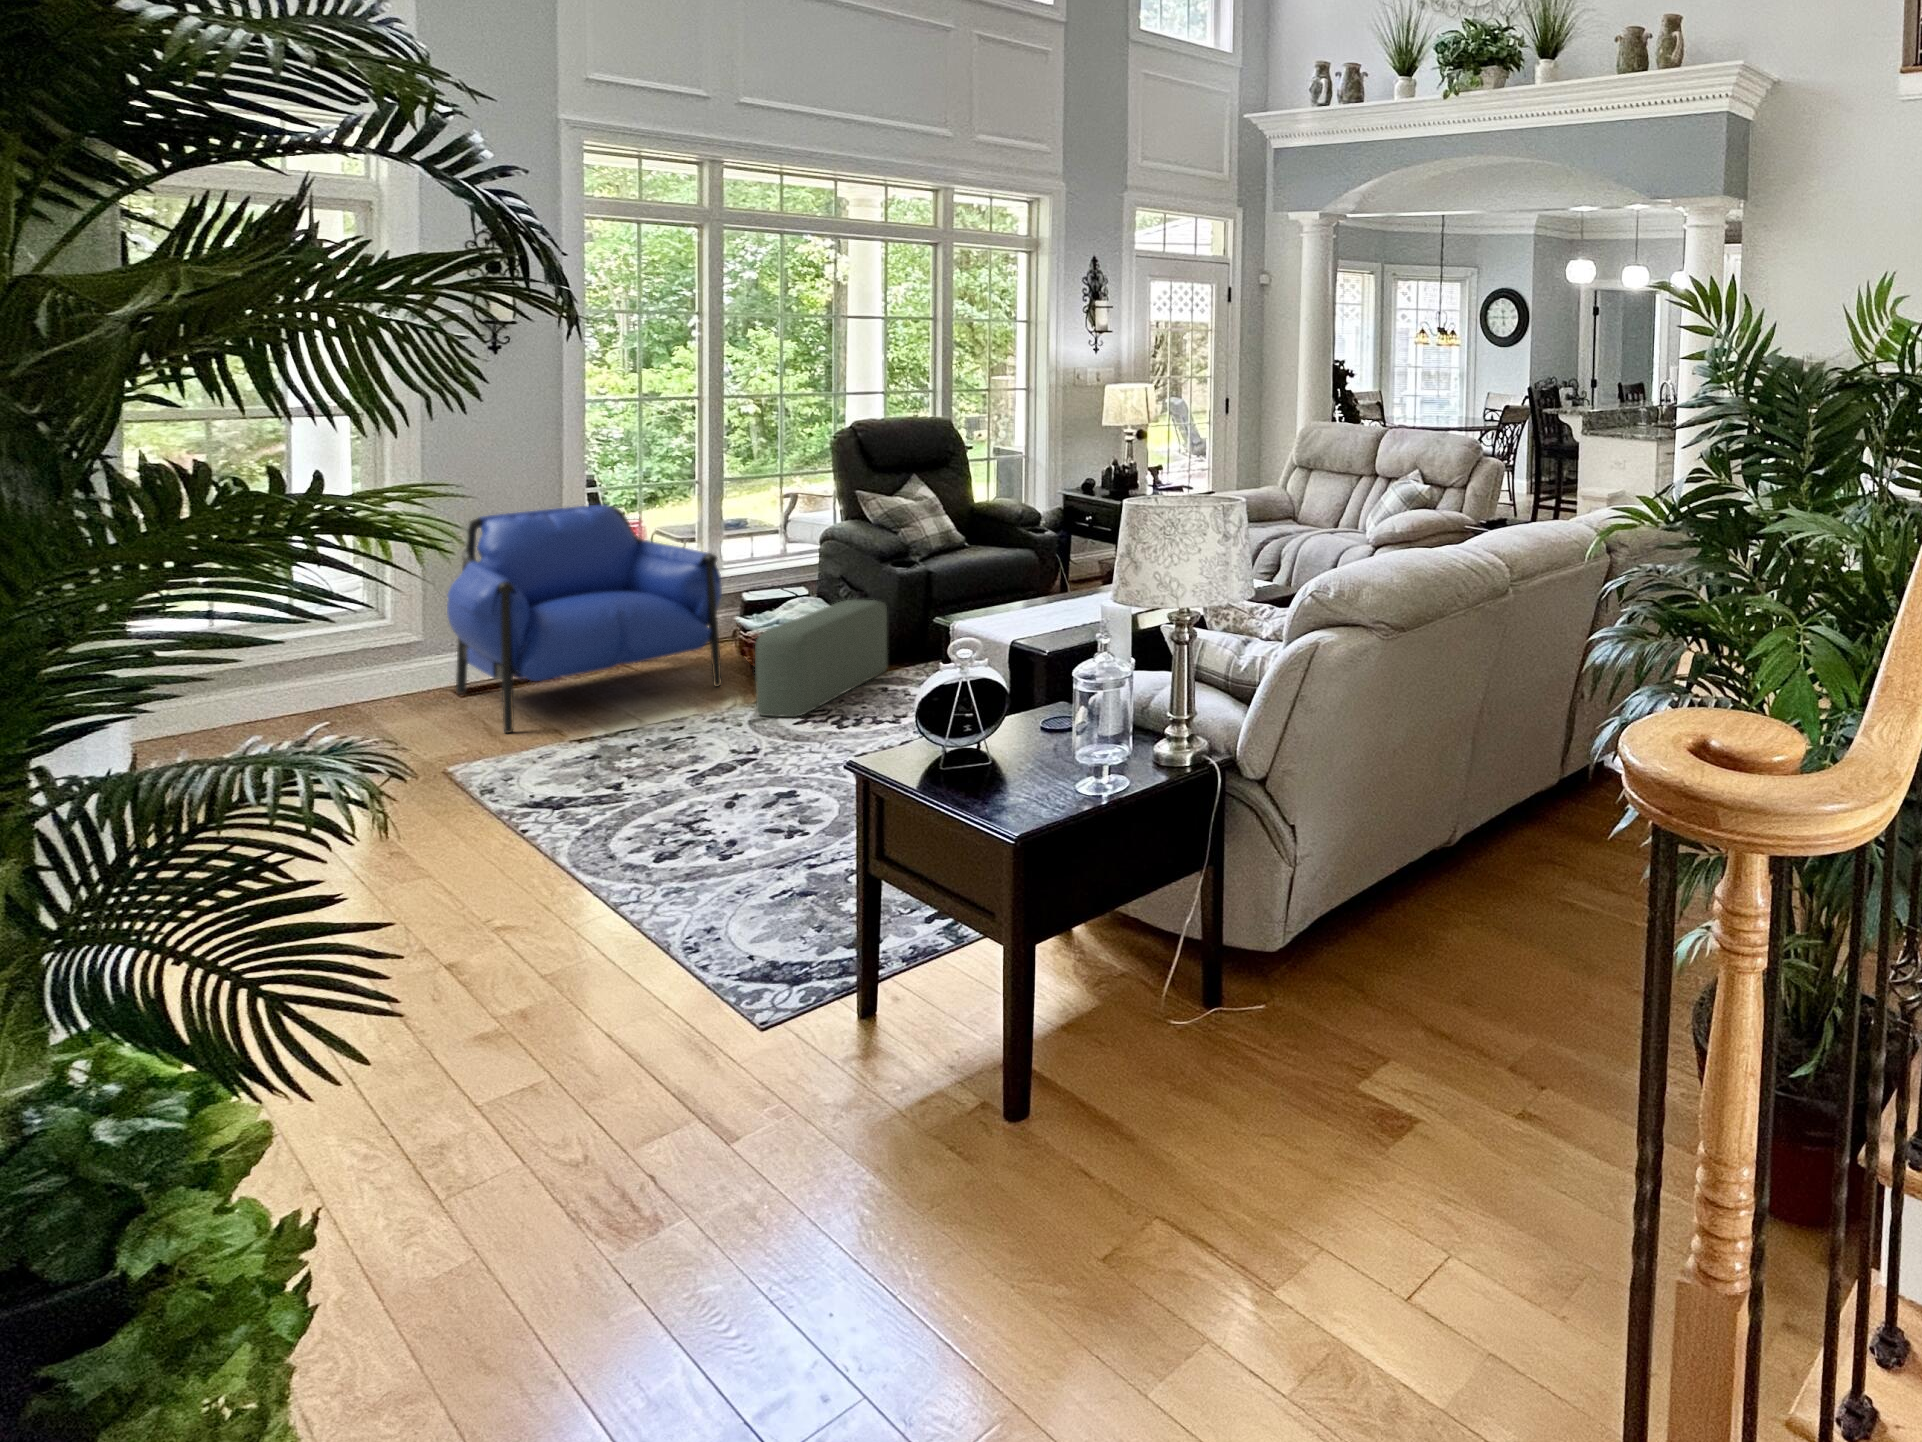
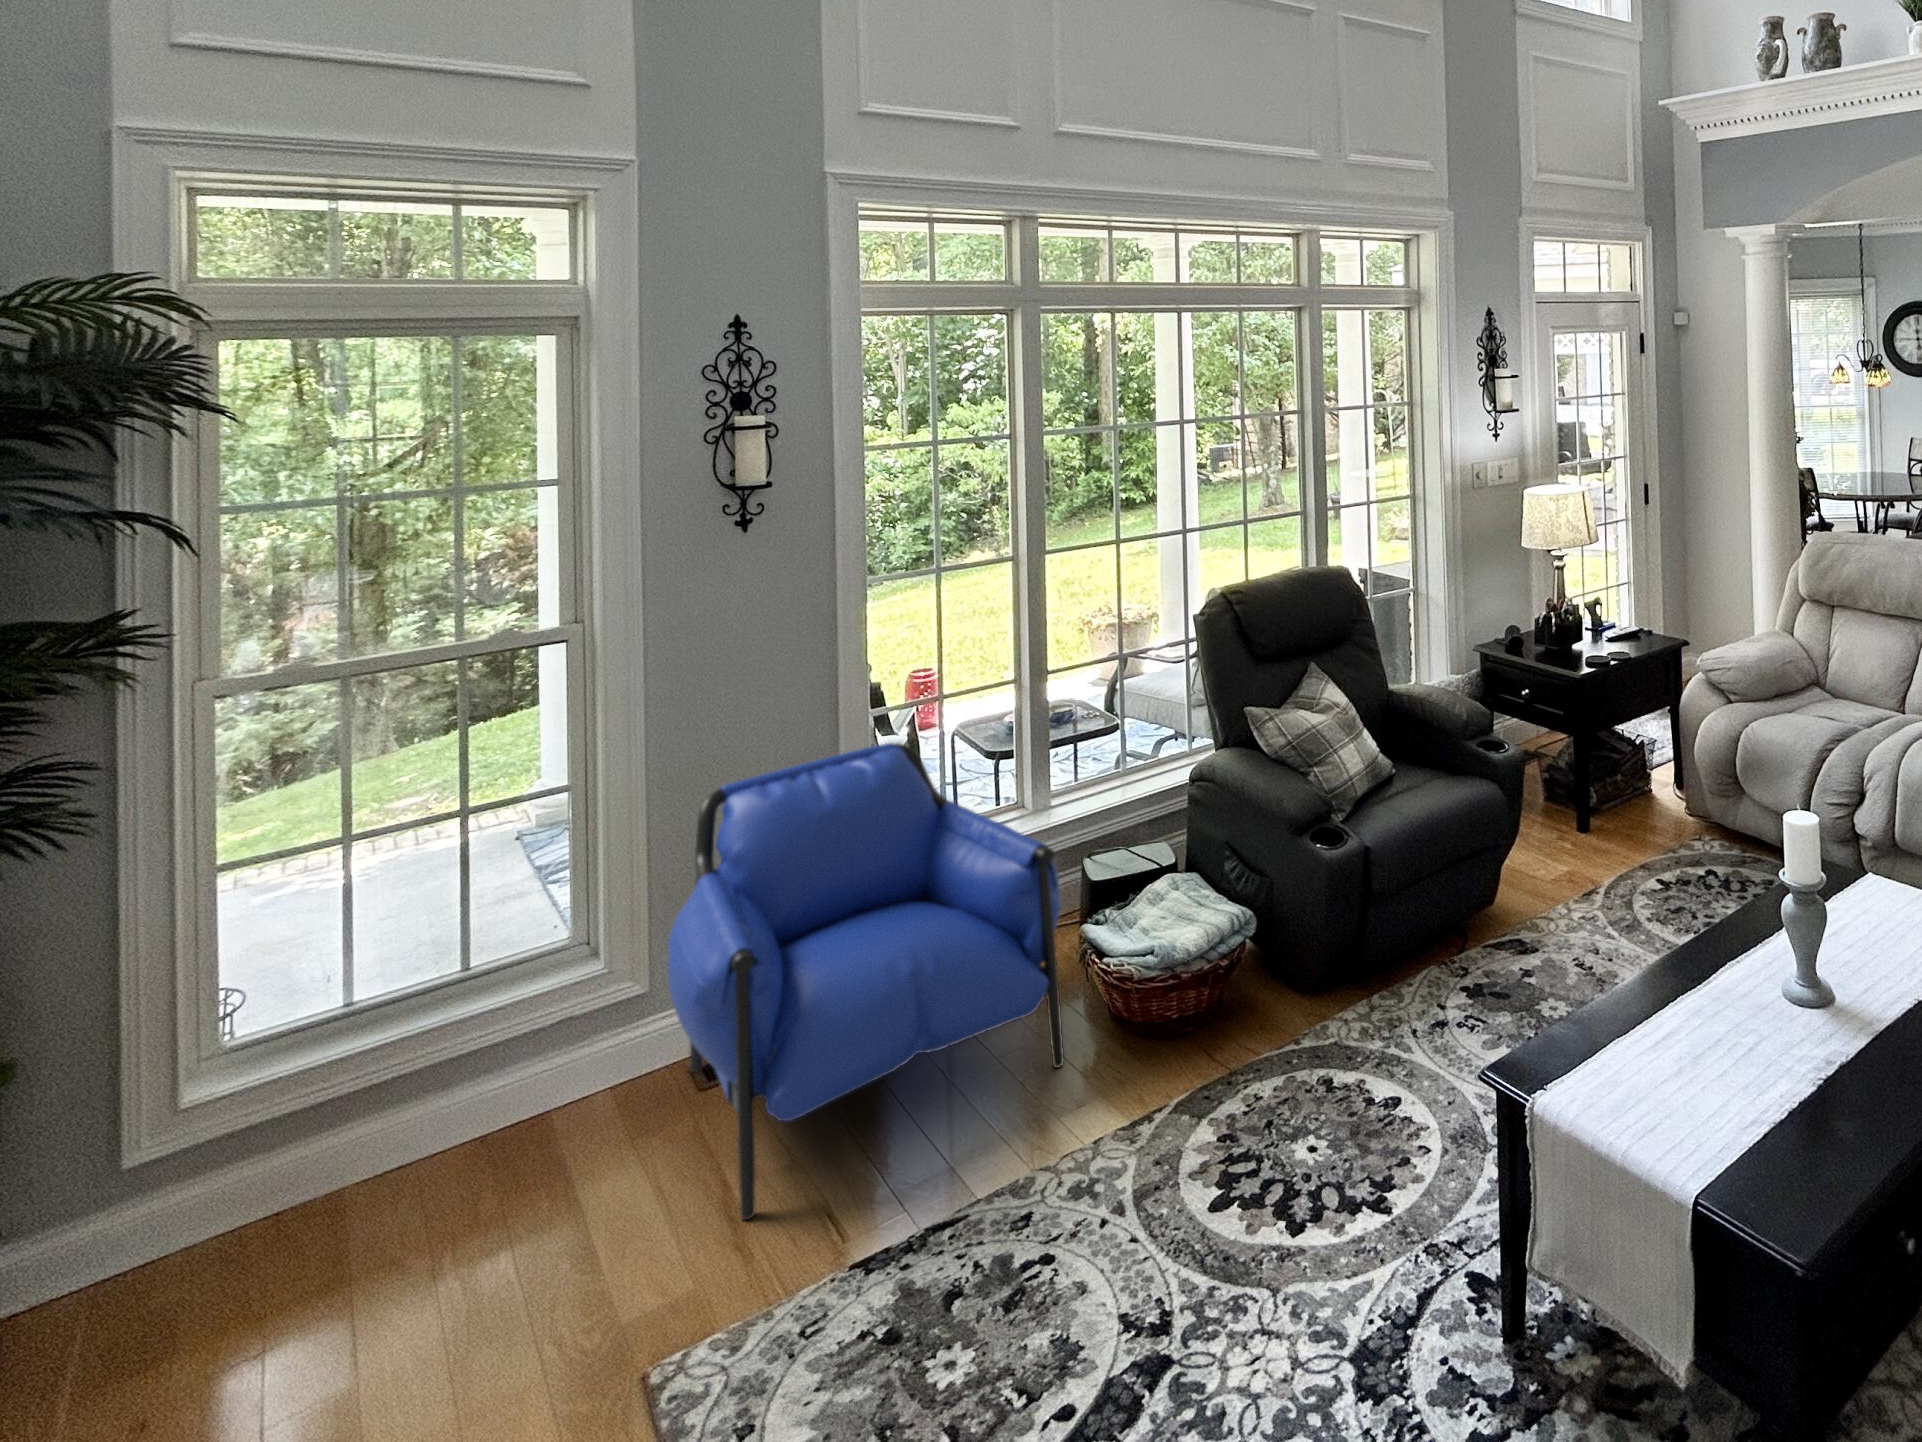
pouf: present [755,600,887,717] -> none [1126,908,1307,1188]

